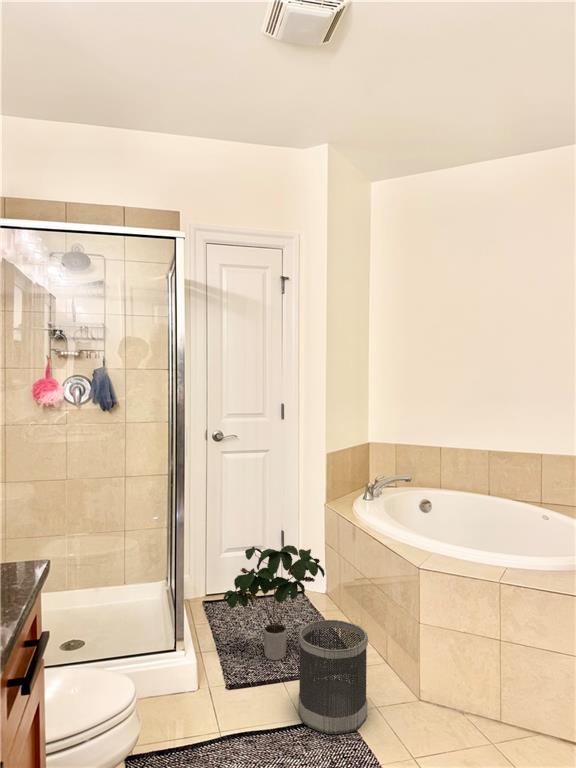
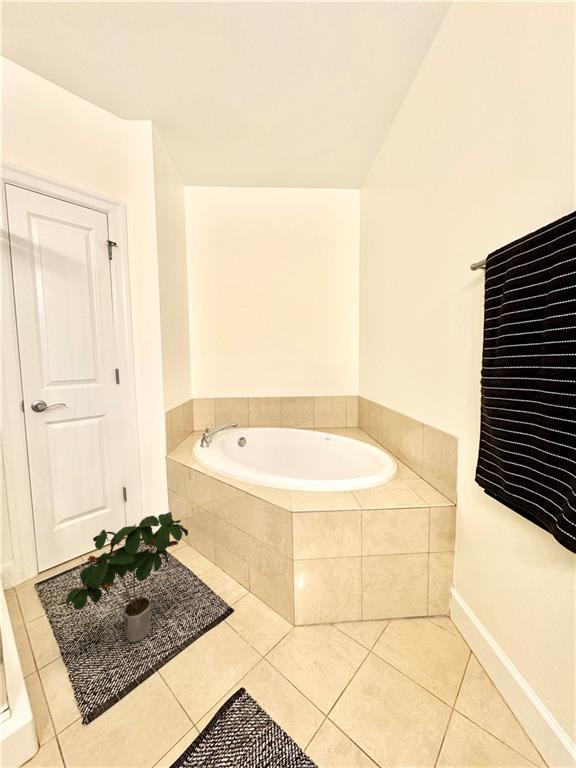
wastebasket: present [298,620,368,734] -> none [184,587,261,736]

